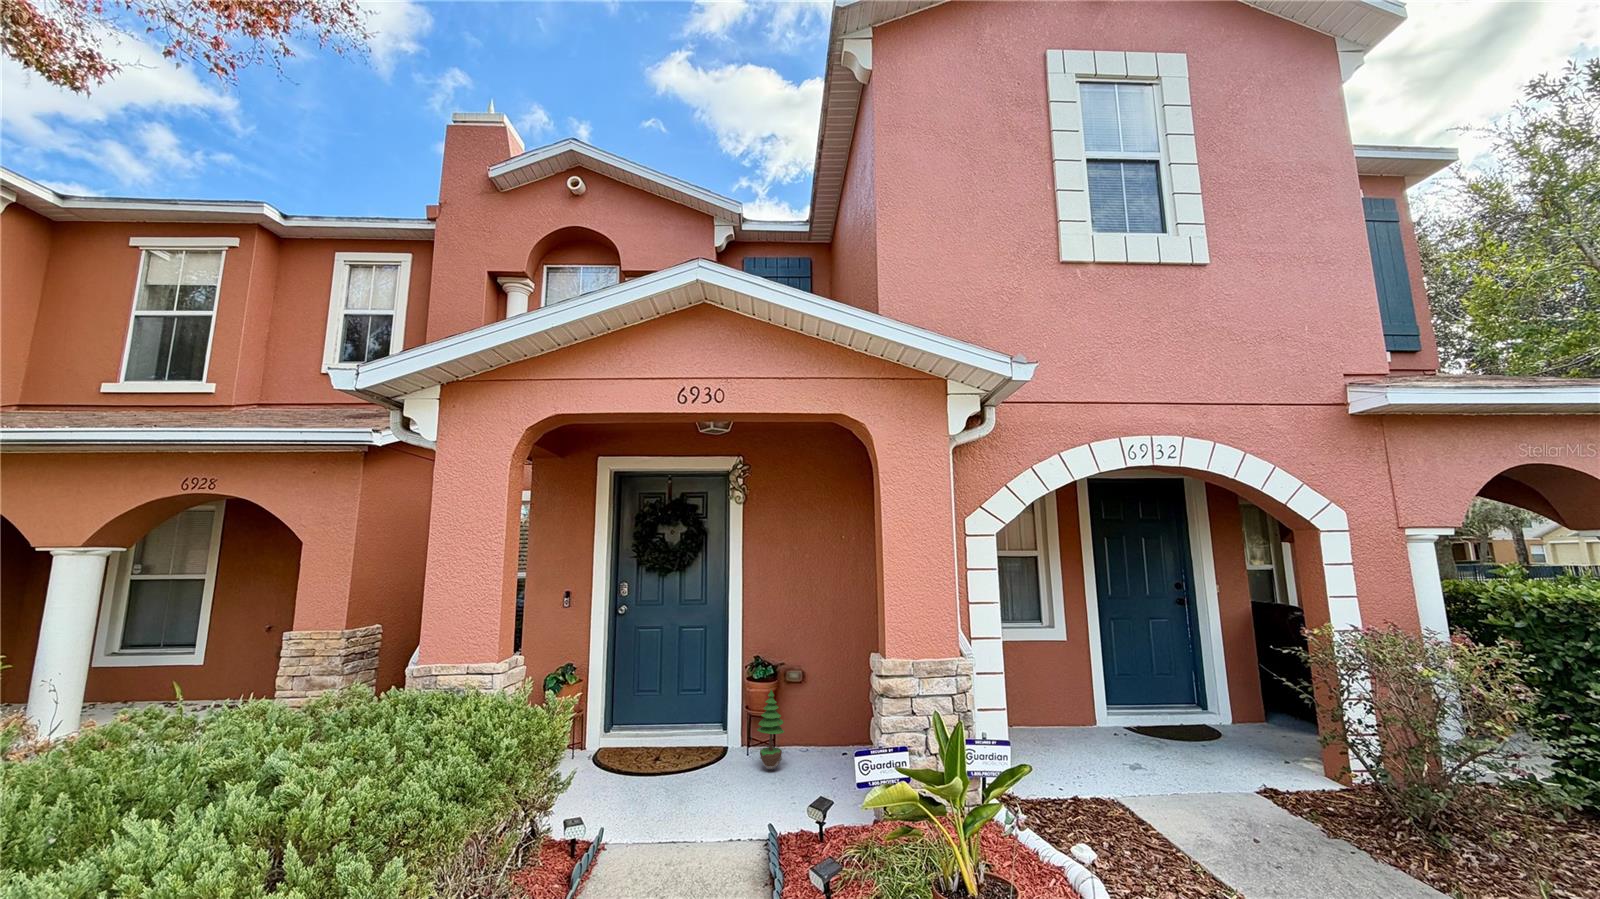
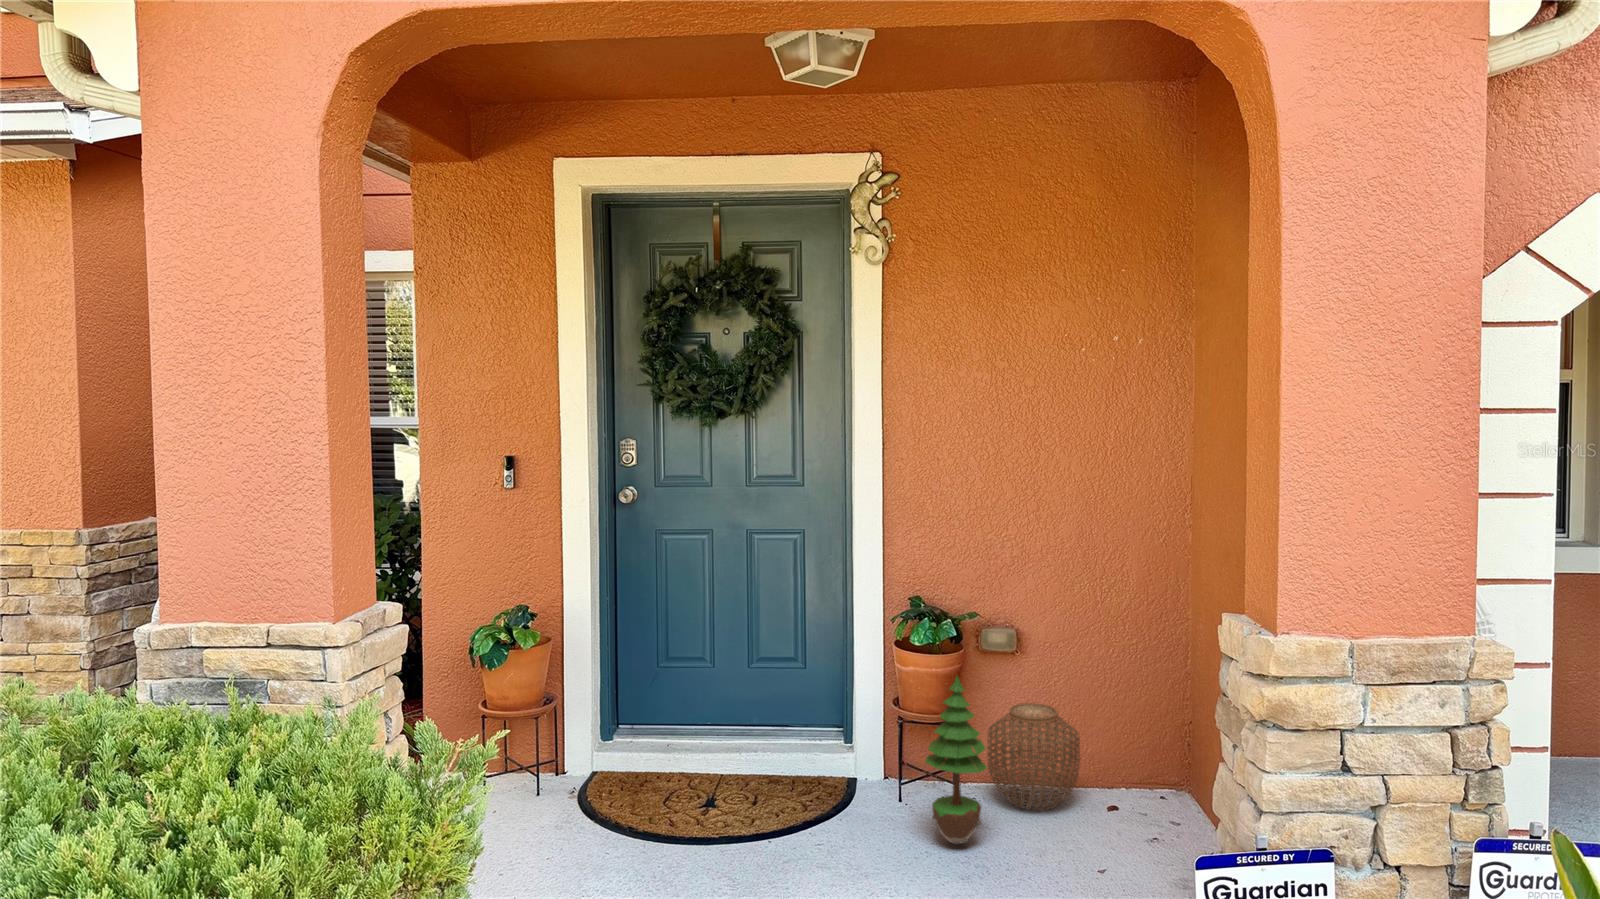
woven basket: none [788,705,829,756] -> present [987,703,1080,810]

